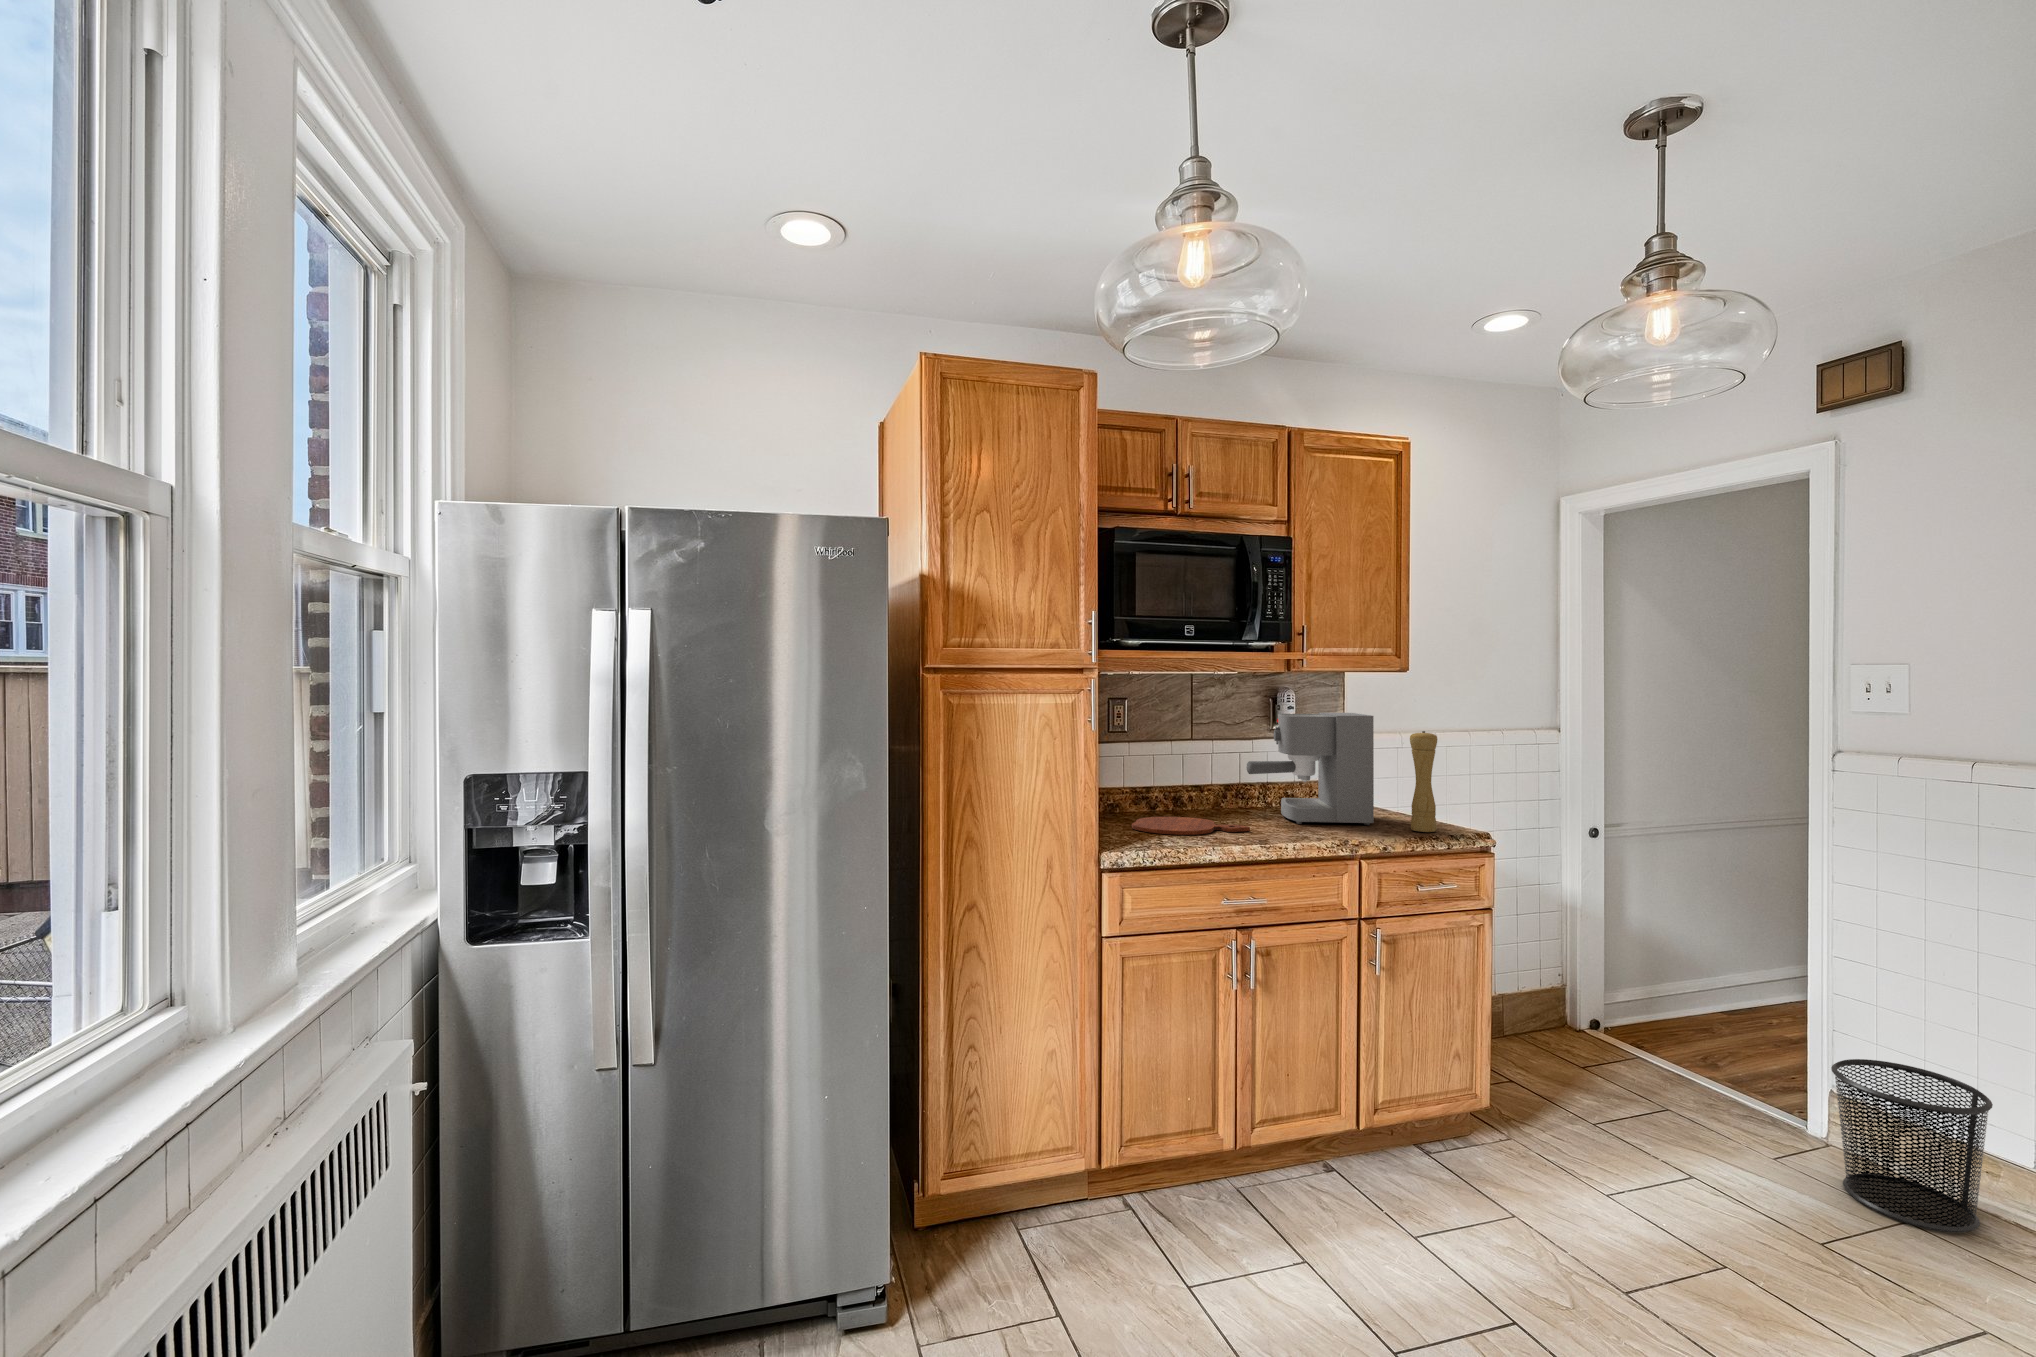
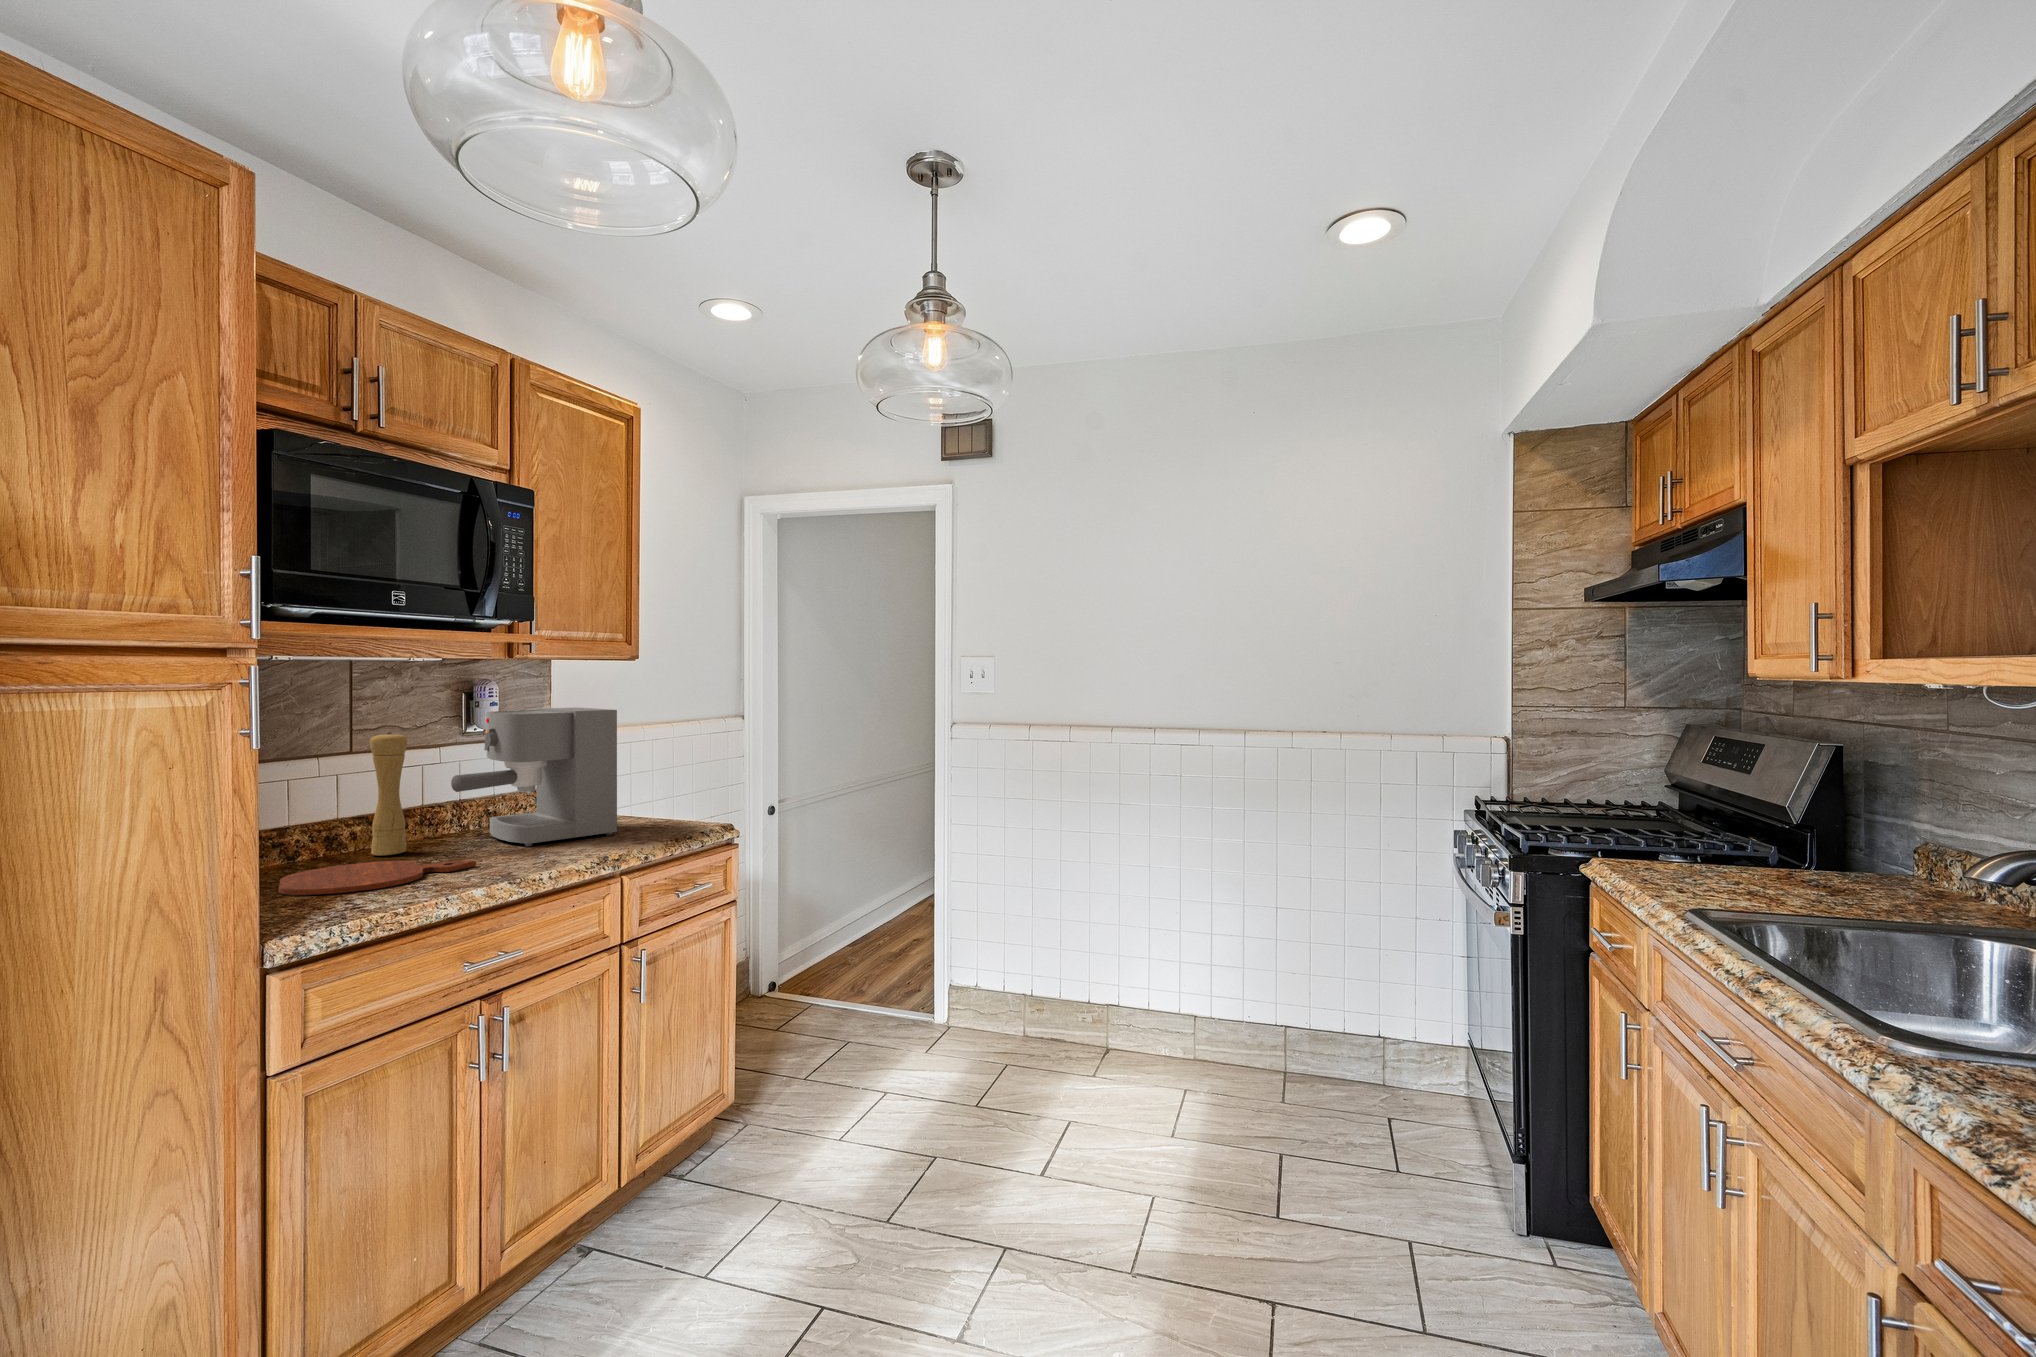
pepper mill: present [1410,731,1437,832] -> present [370,732,407,855]
waste bin: present [1831,1059,1993,1233] -> none [961,950,1044,1065]

